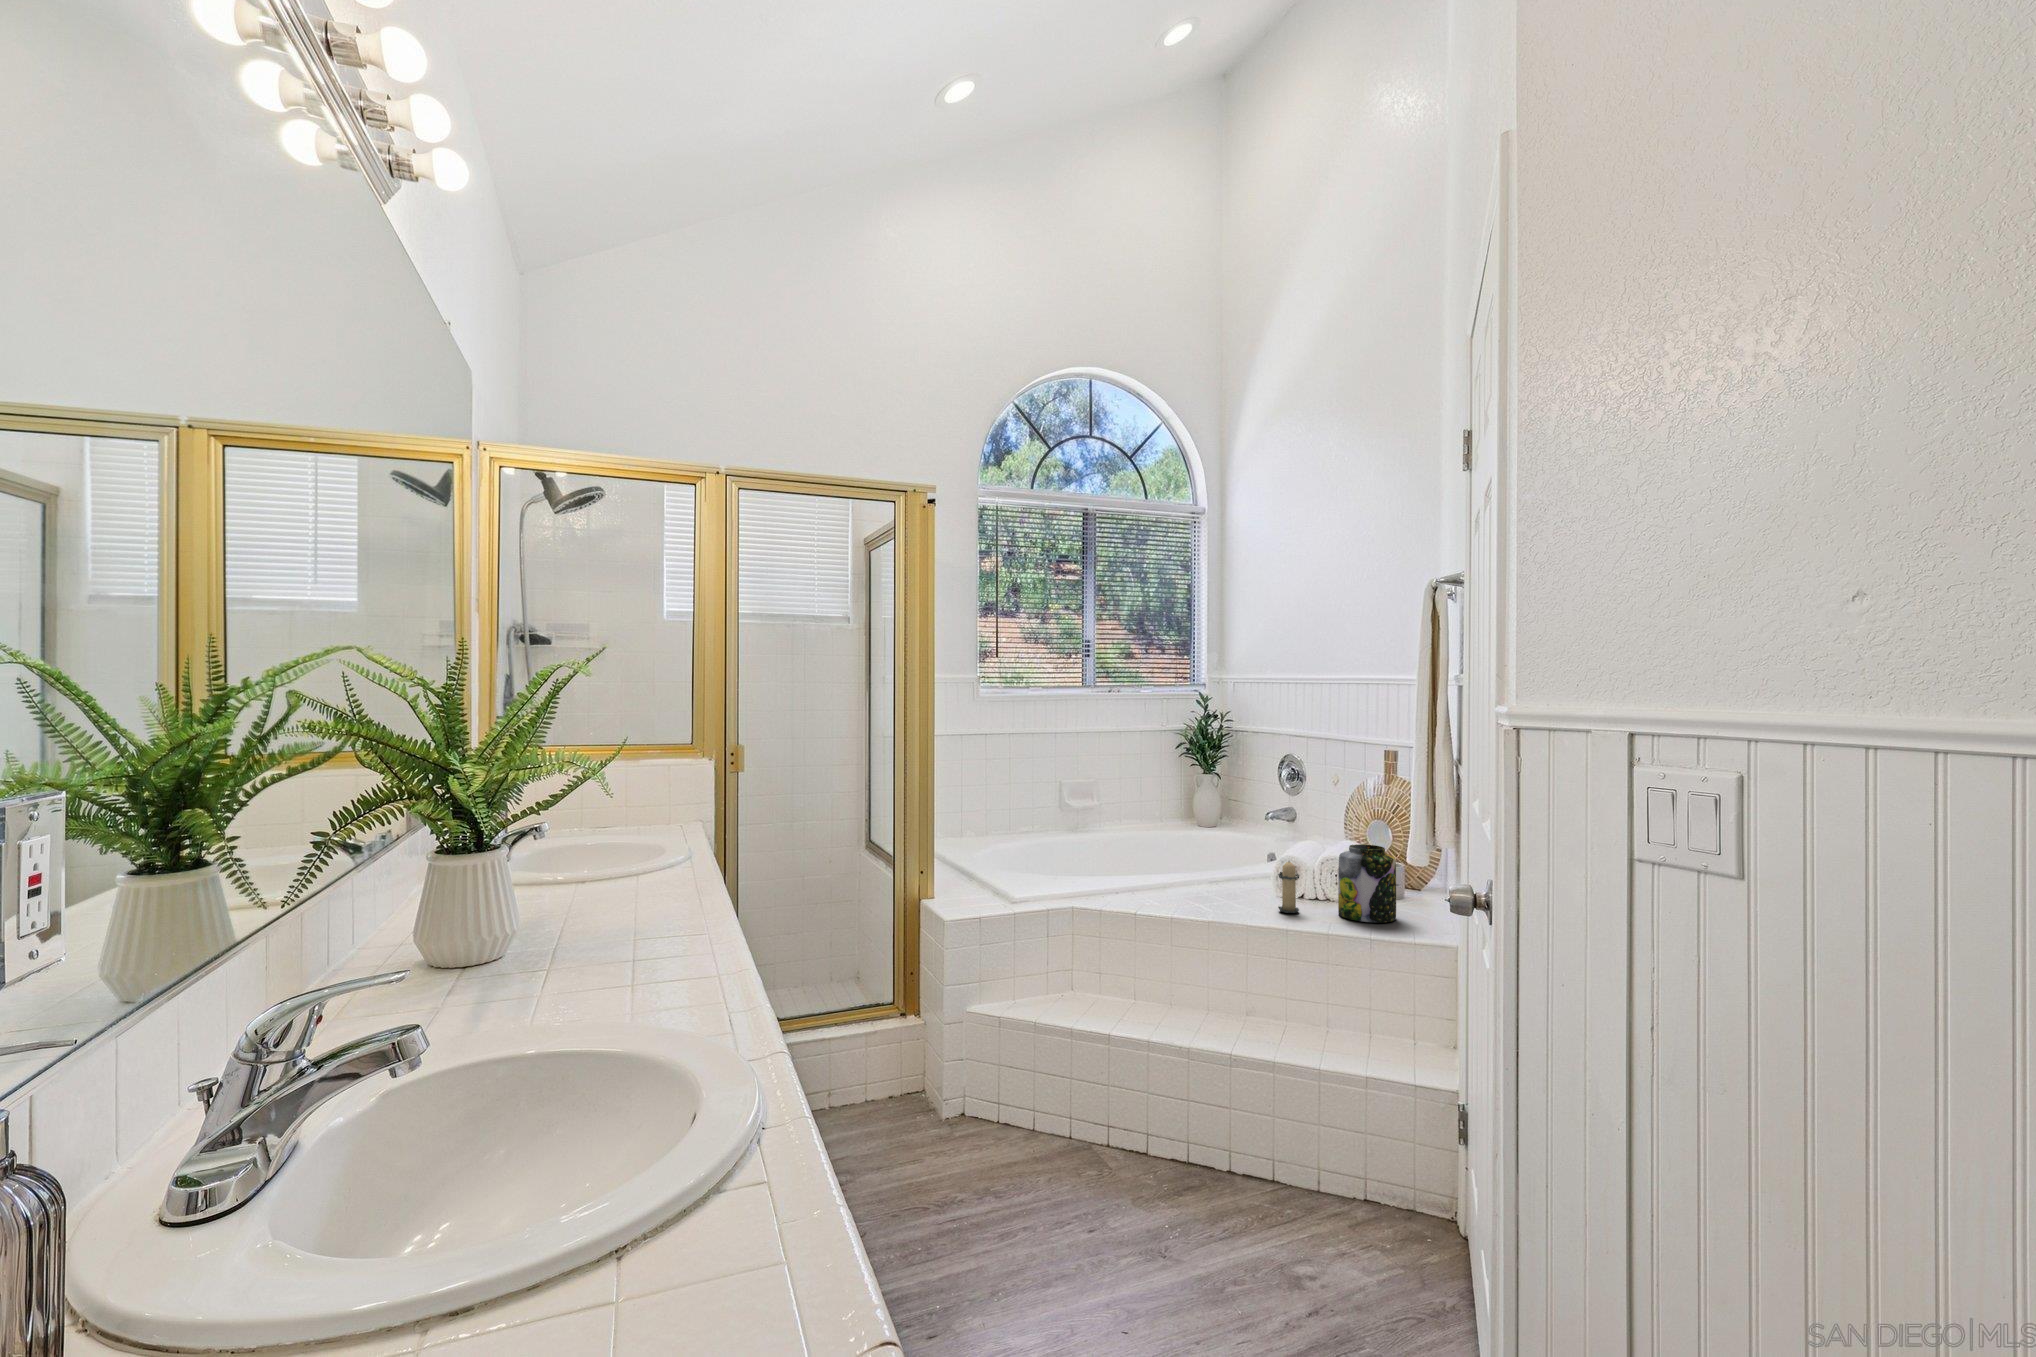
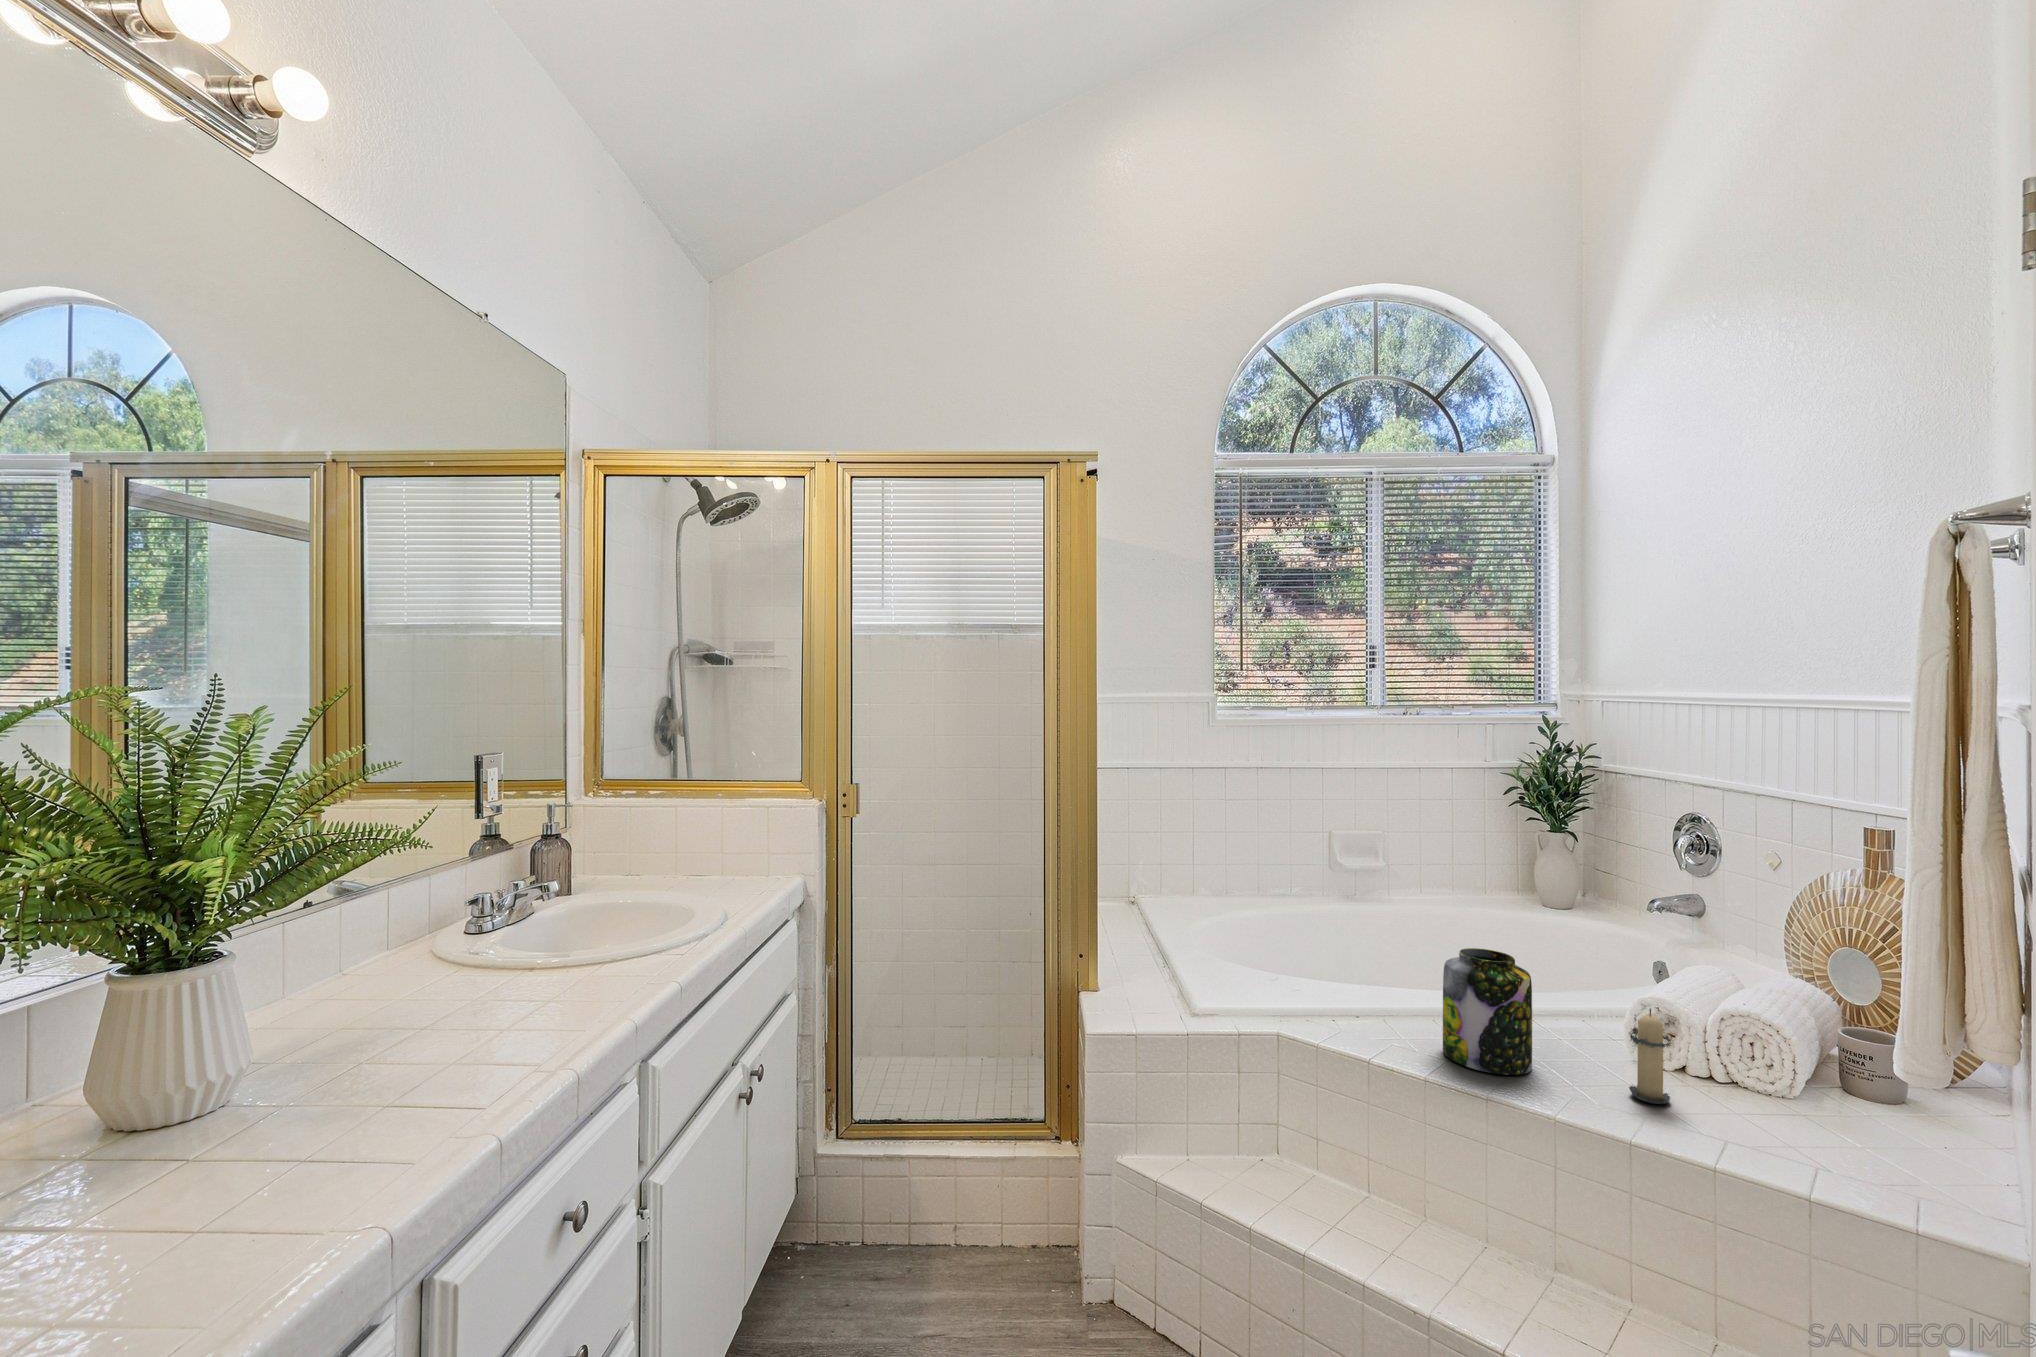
jar: present [1338,844,1396,923] -> present [1443,948,1532,1075]

